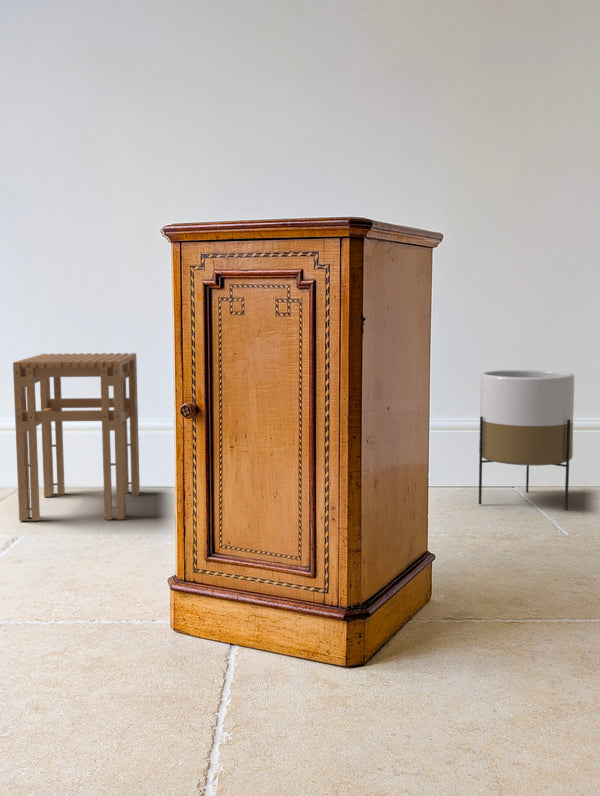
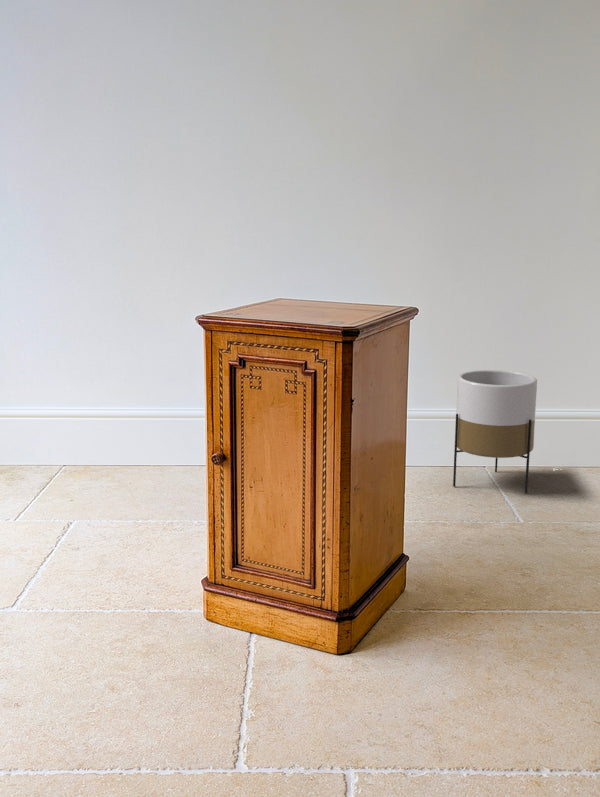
stool: present [13,353,140,521] -> none [60,352,165,503]

